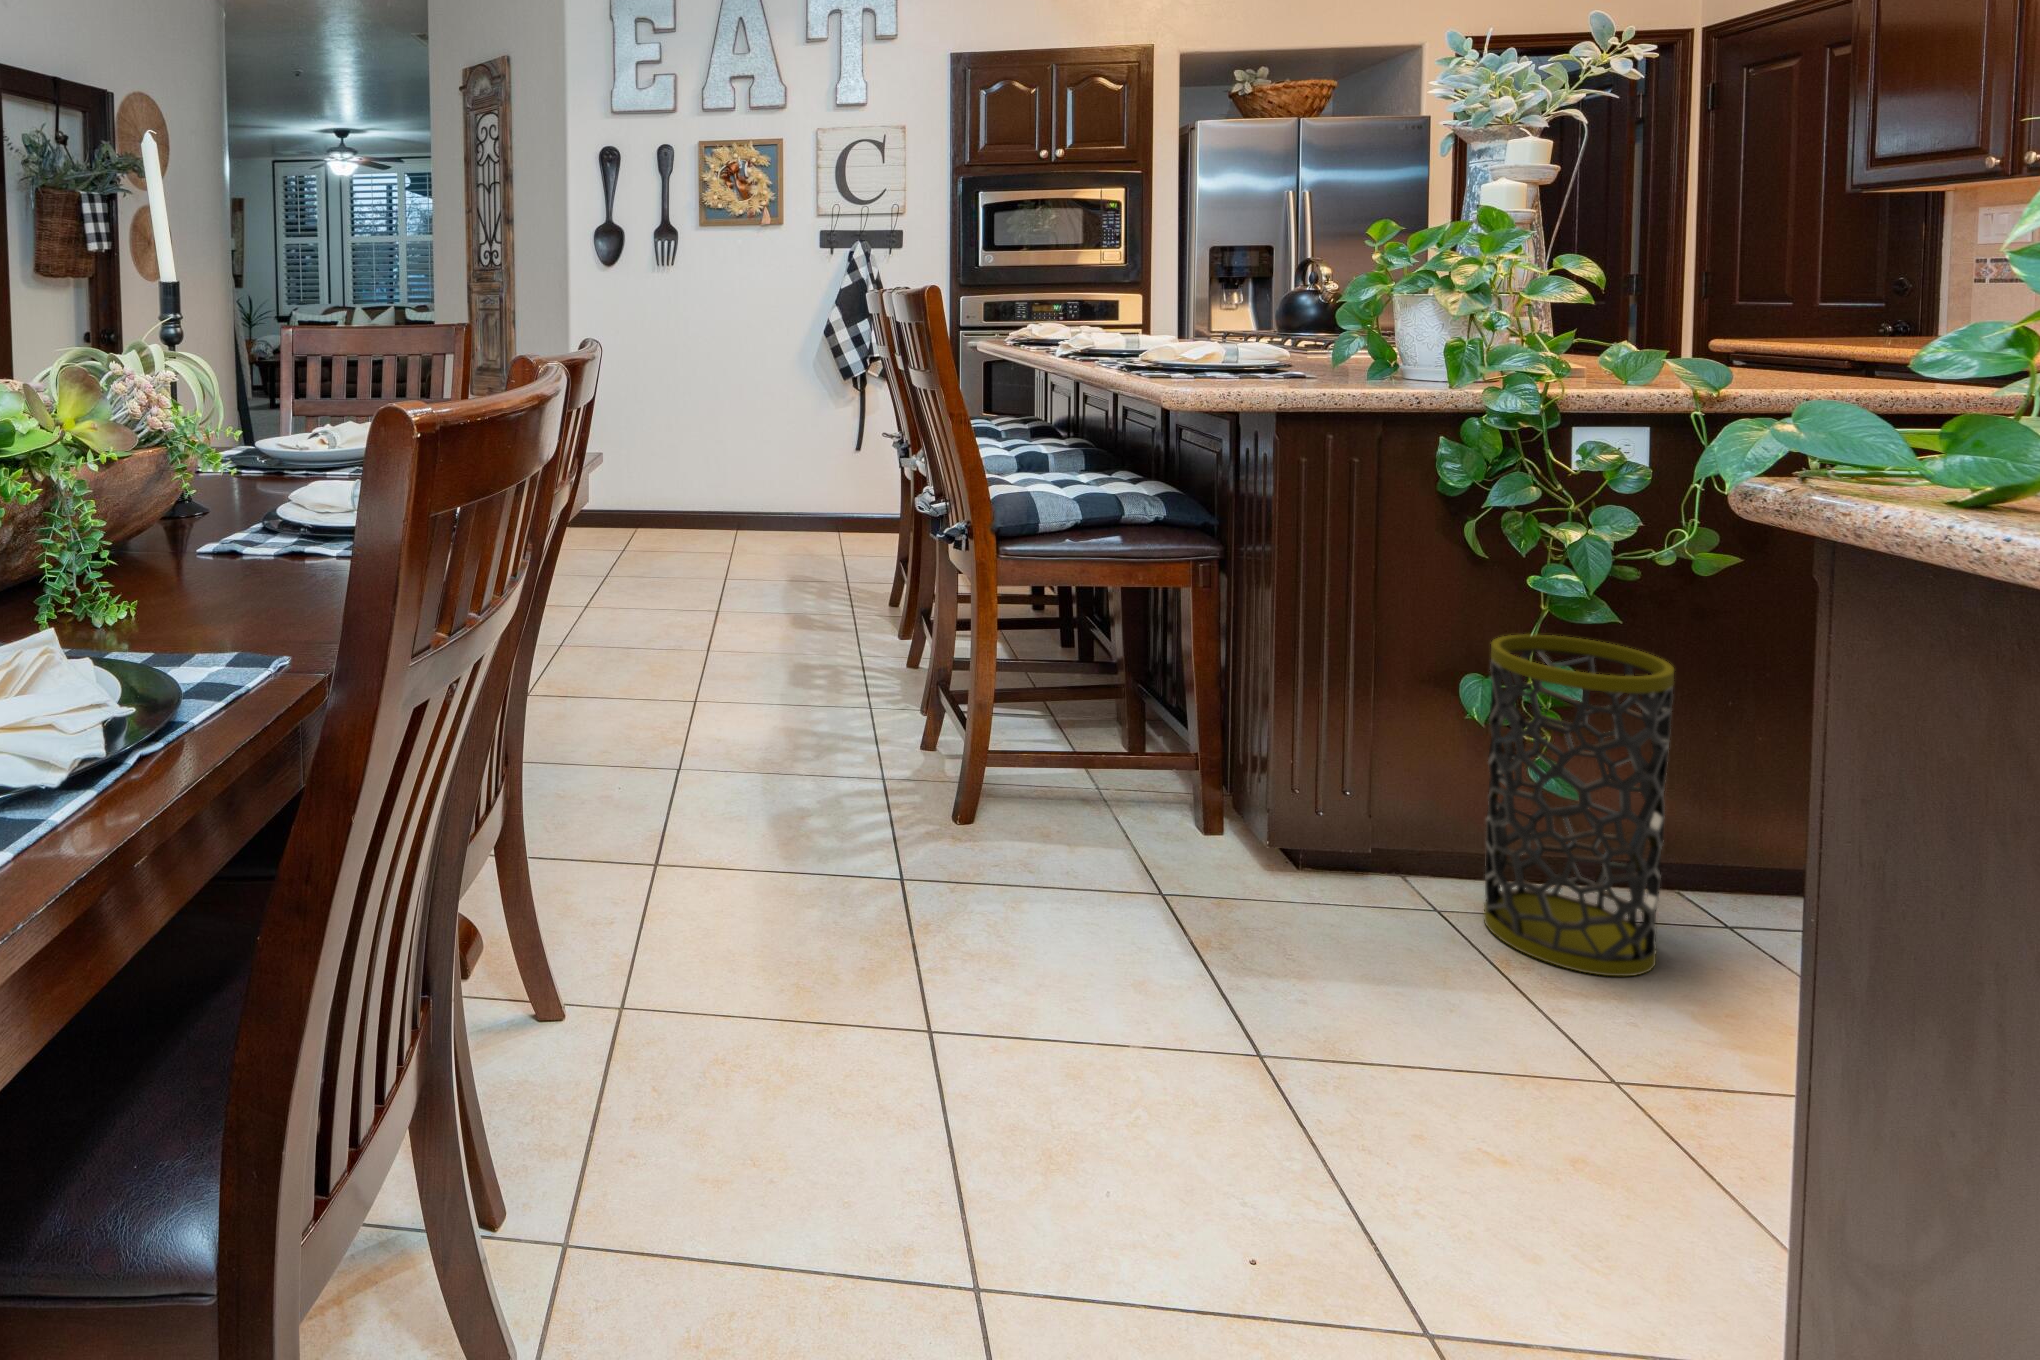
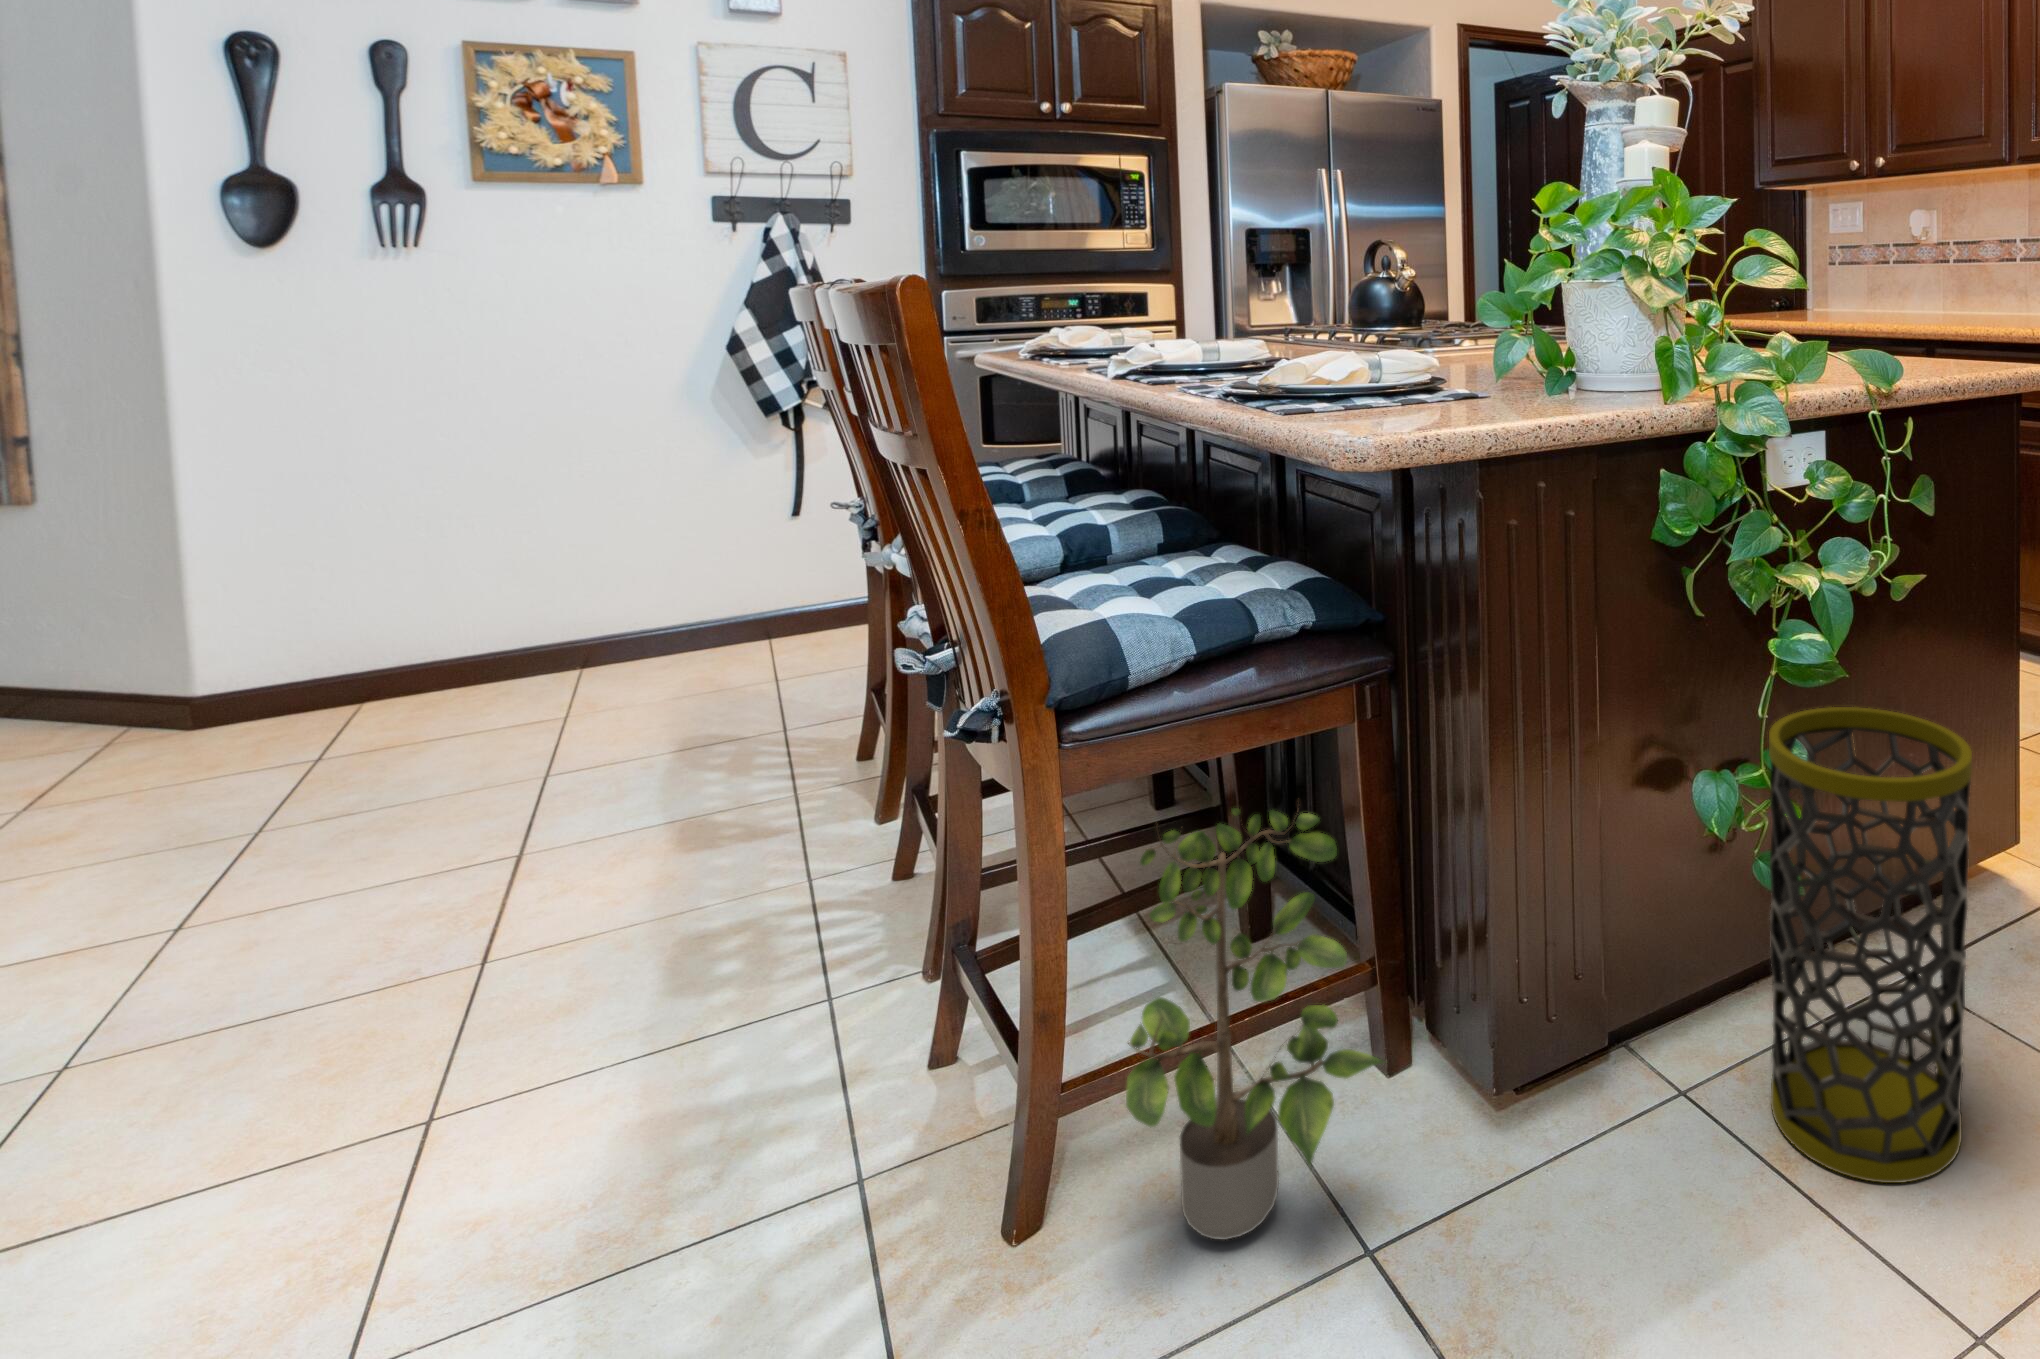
potted plant: none [1020,605,1179,846] -> present [1126,808,1384,1240]

